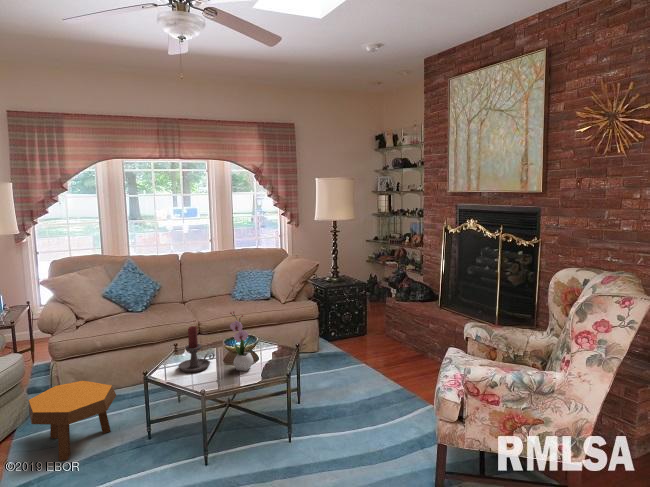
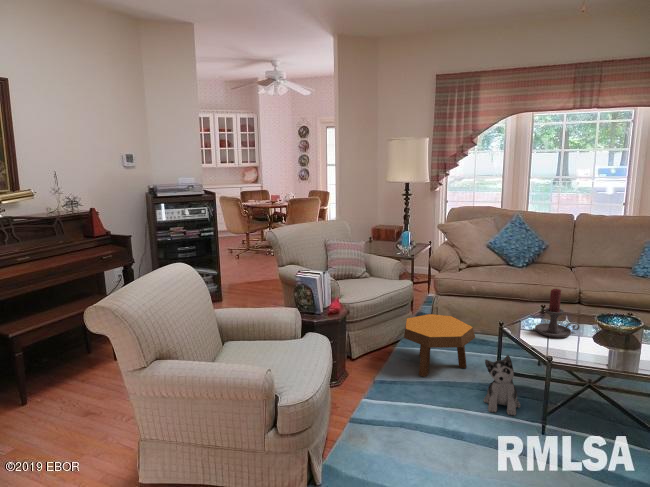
flower arrangement: present [230,312,253,371] -> none [596,281,631,354]
plush toy: none [140,402,179,466] -> present [484,355,520,416]

